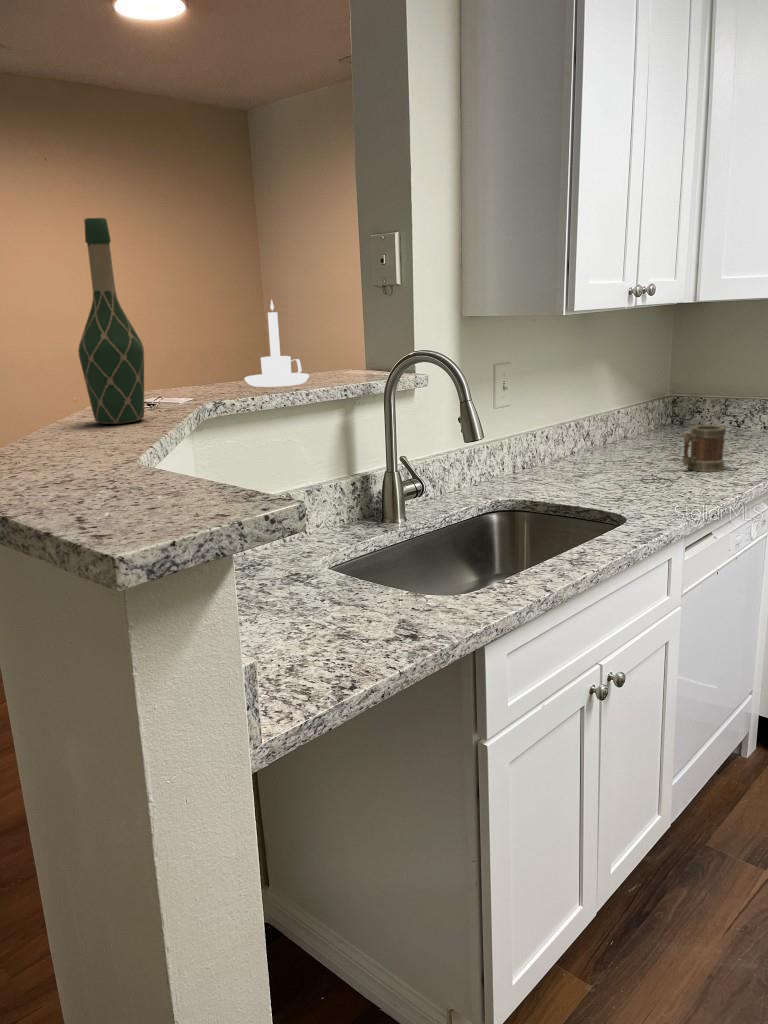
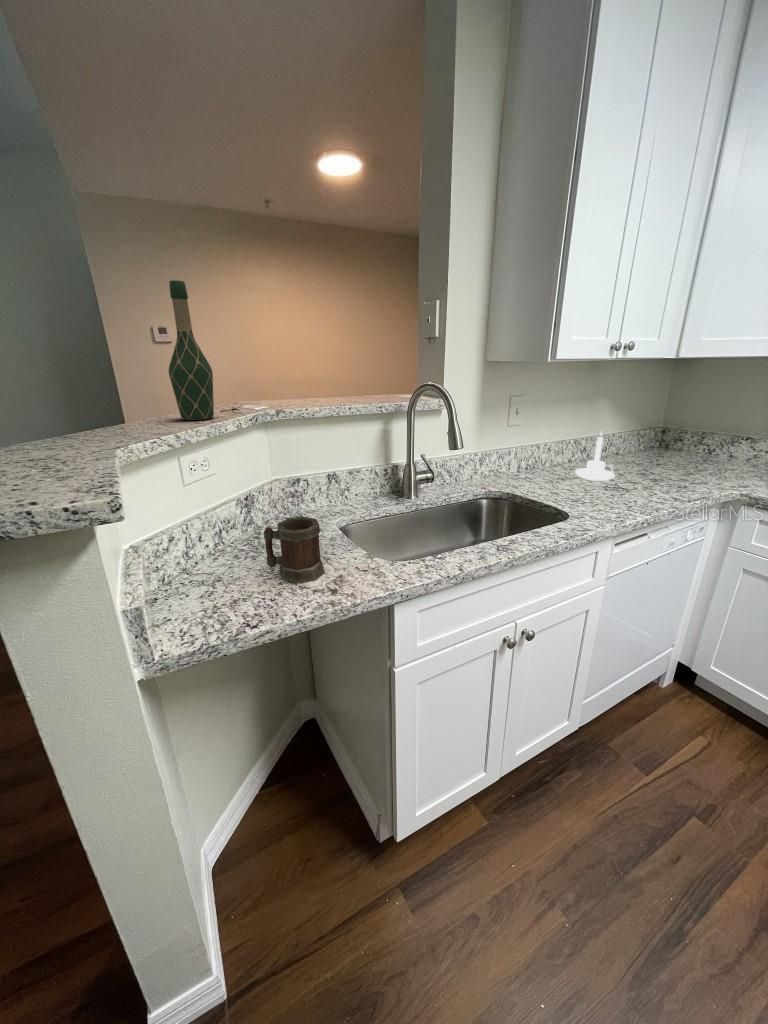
candle holder: present [244,300,309,387] -> present [575,432,615,481]
mug: present [682,425,726,472] -> present [264,517,324,583]

